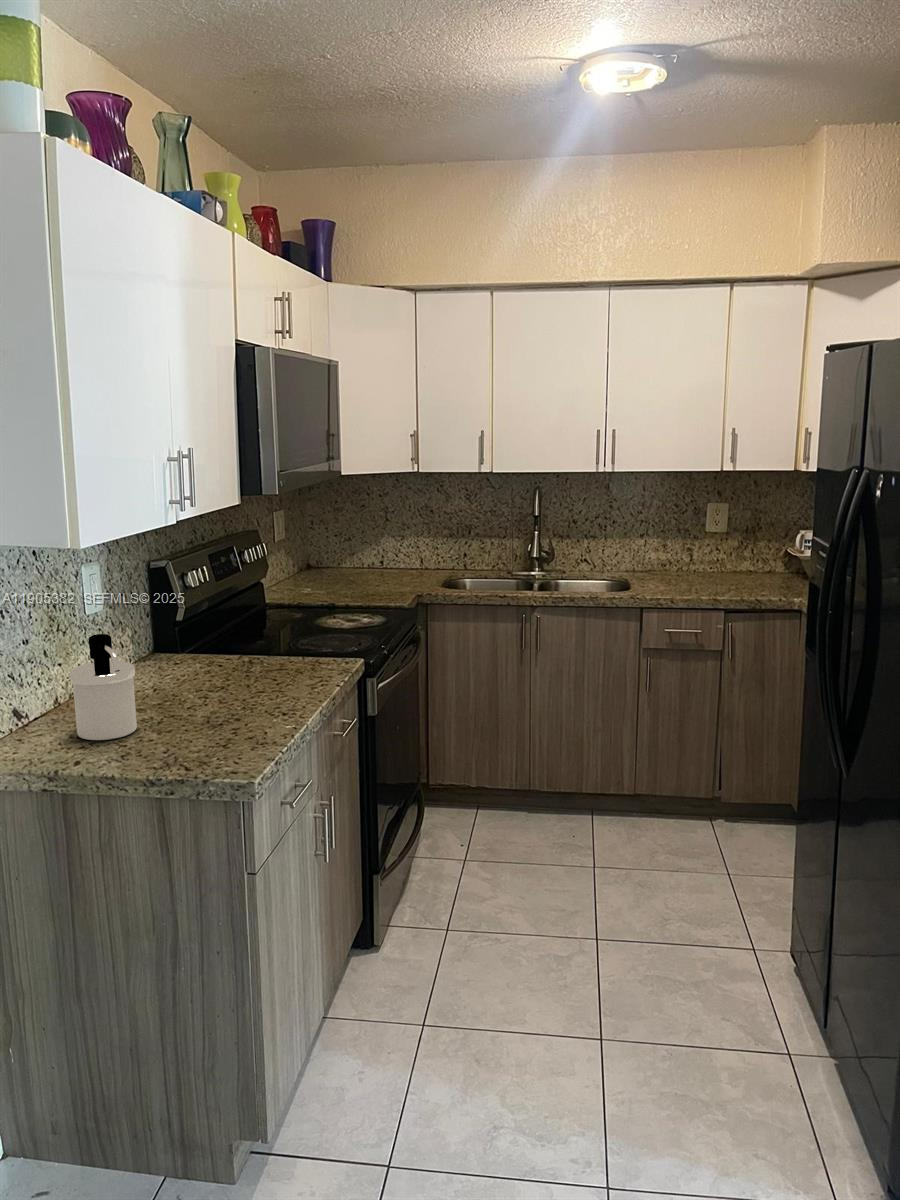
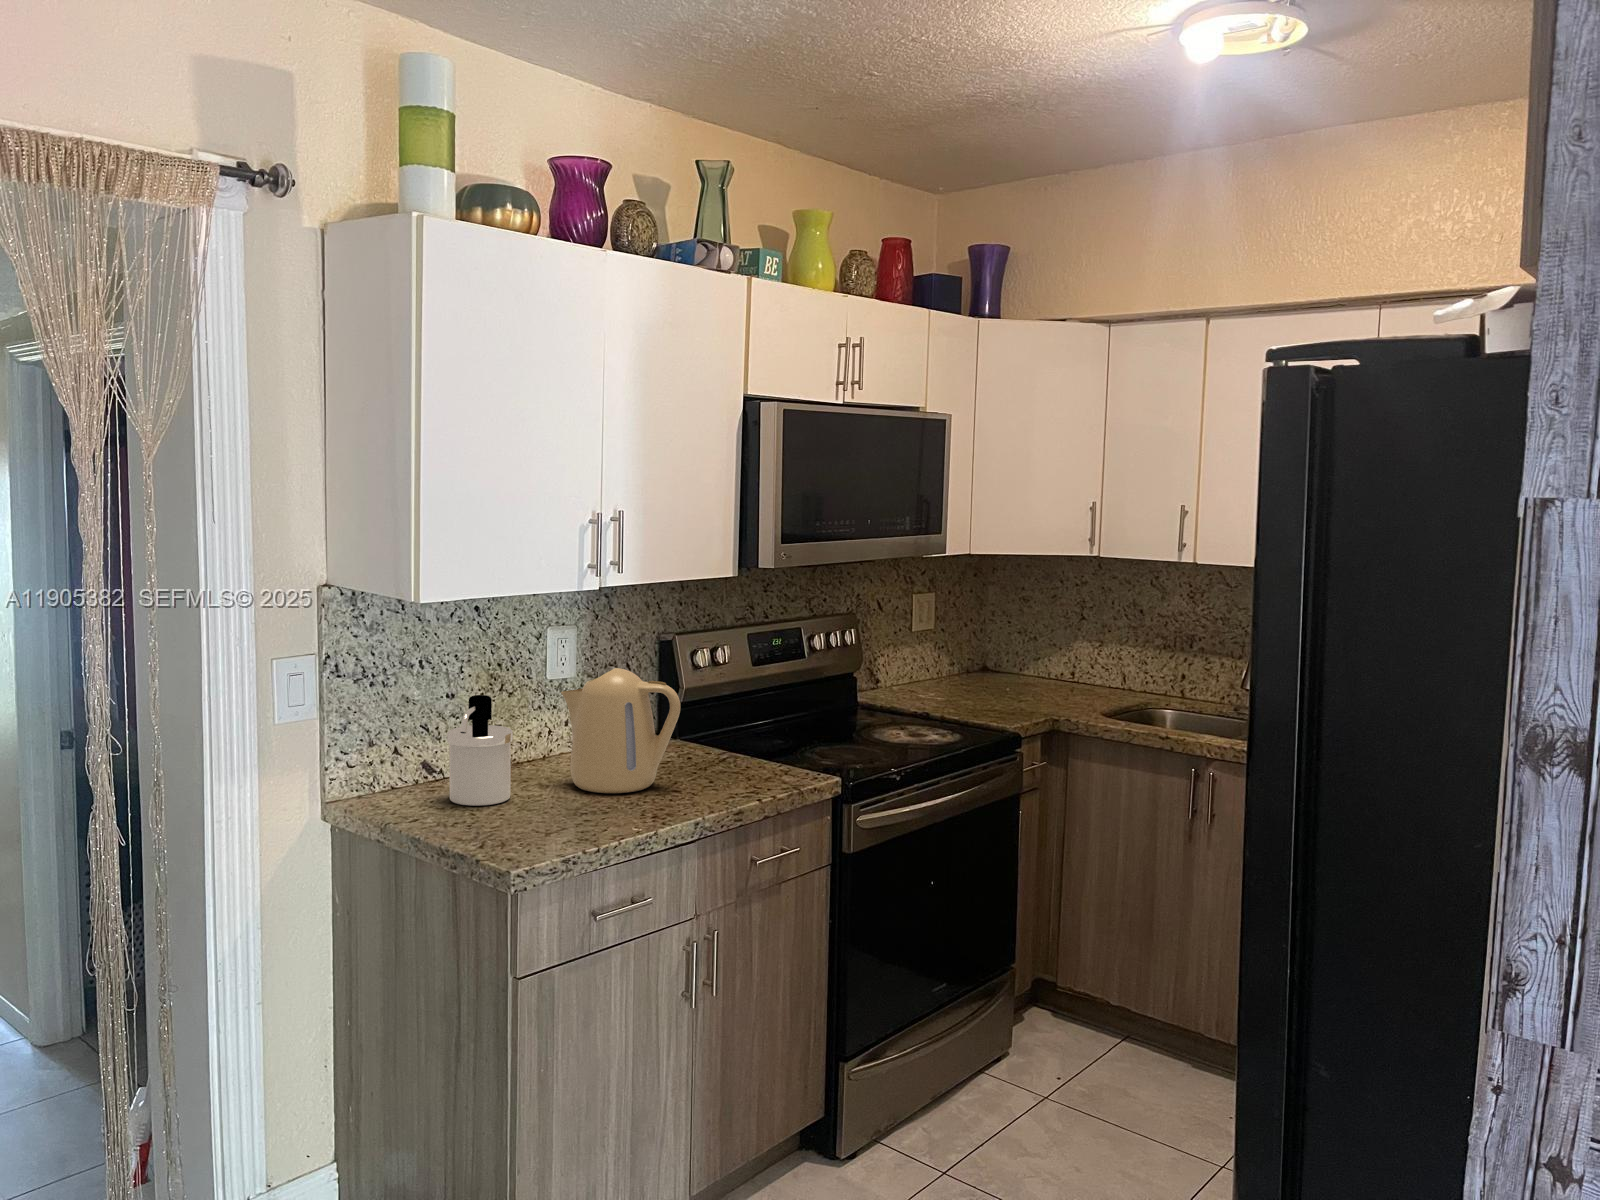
kettle: none [144,593,258,706] -> present [561,668,681,793]

